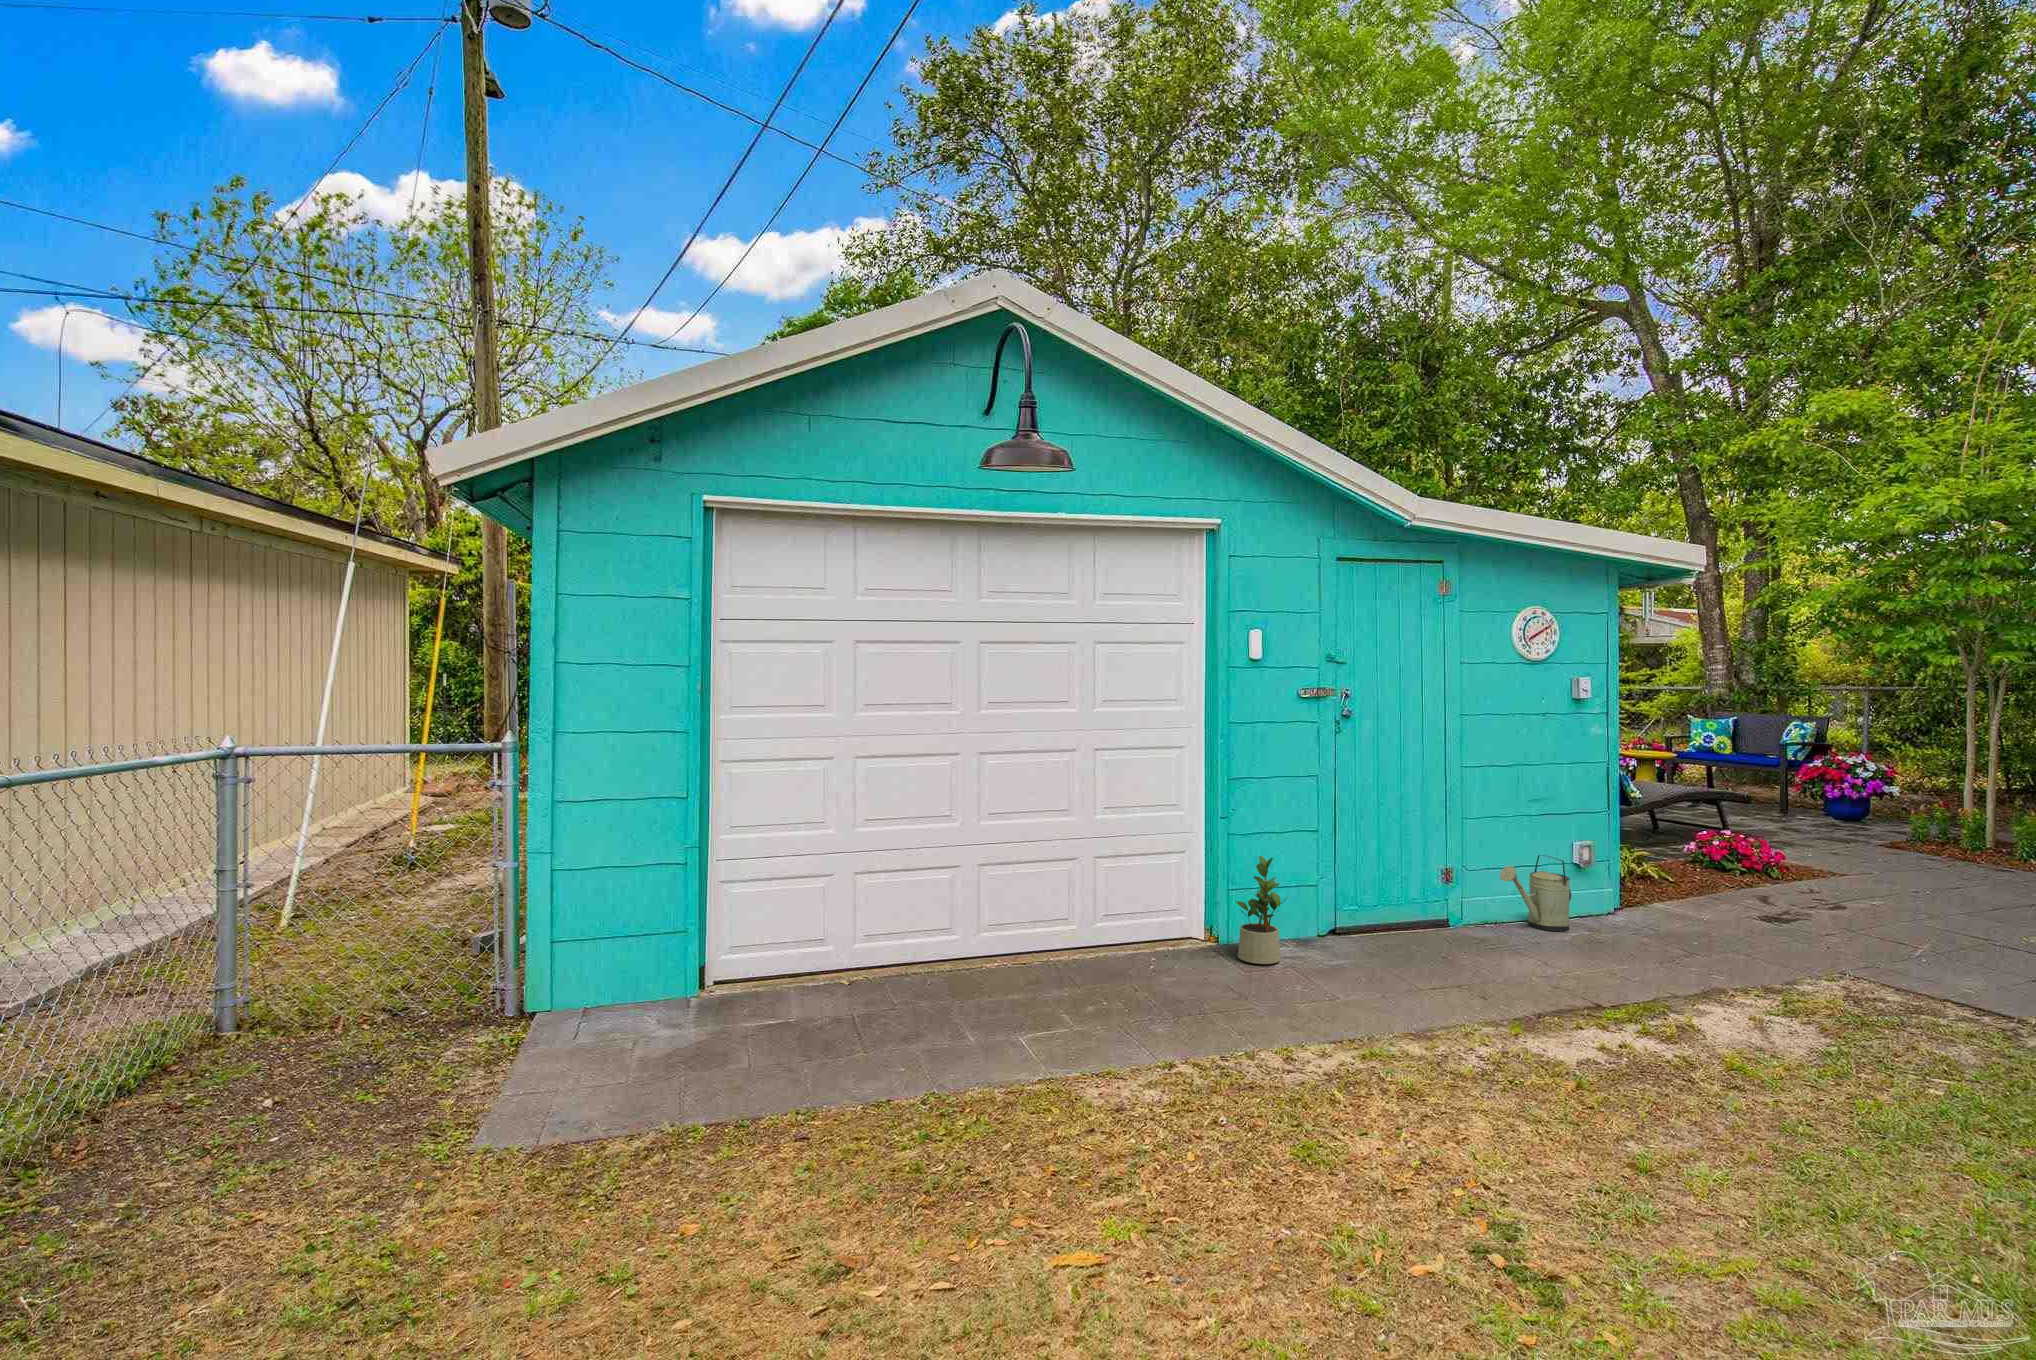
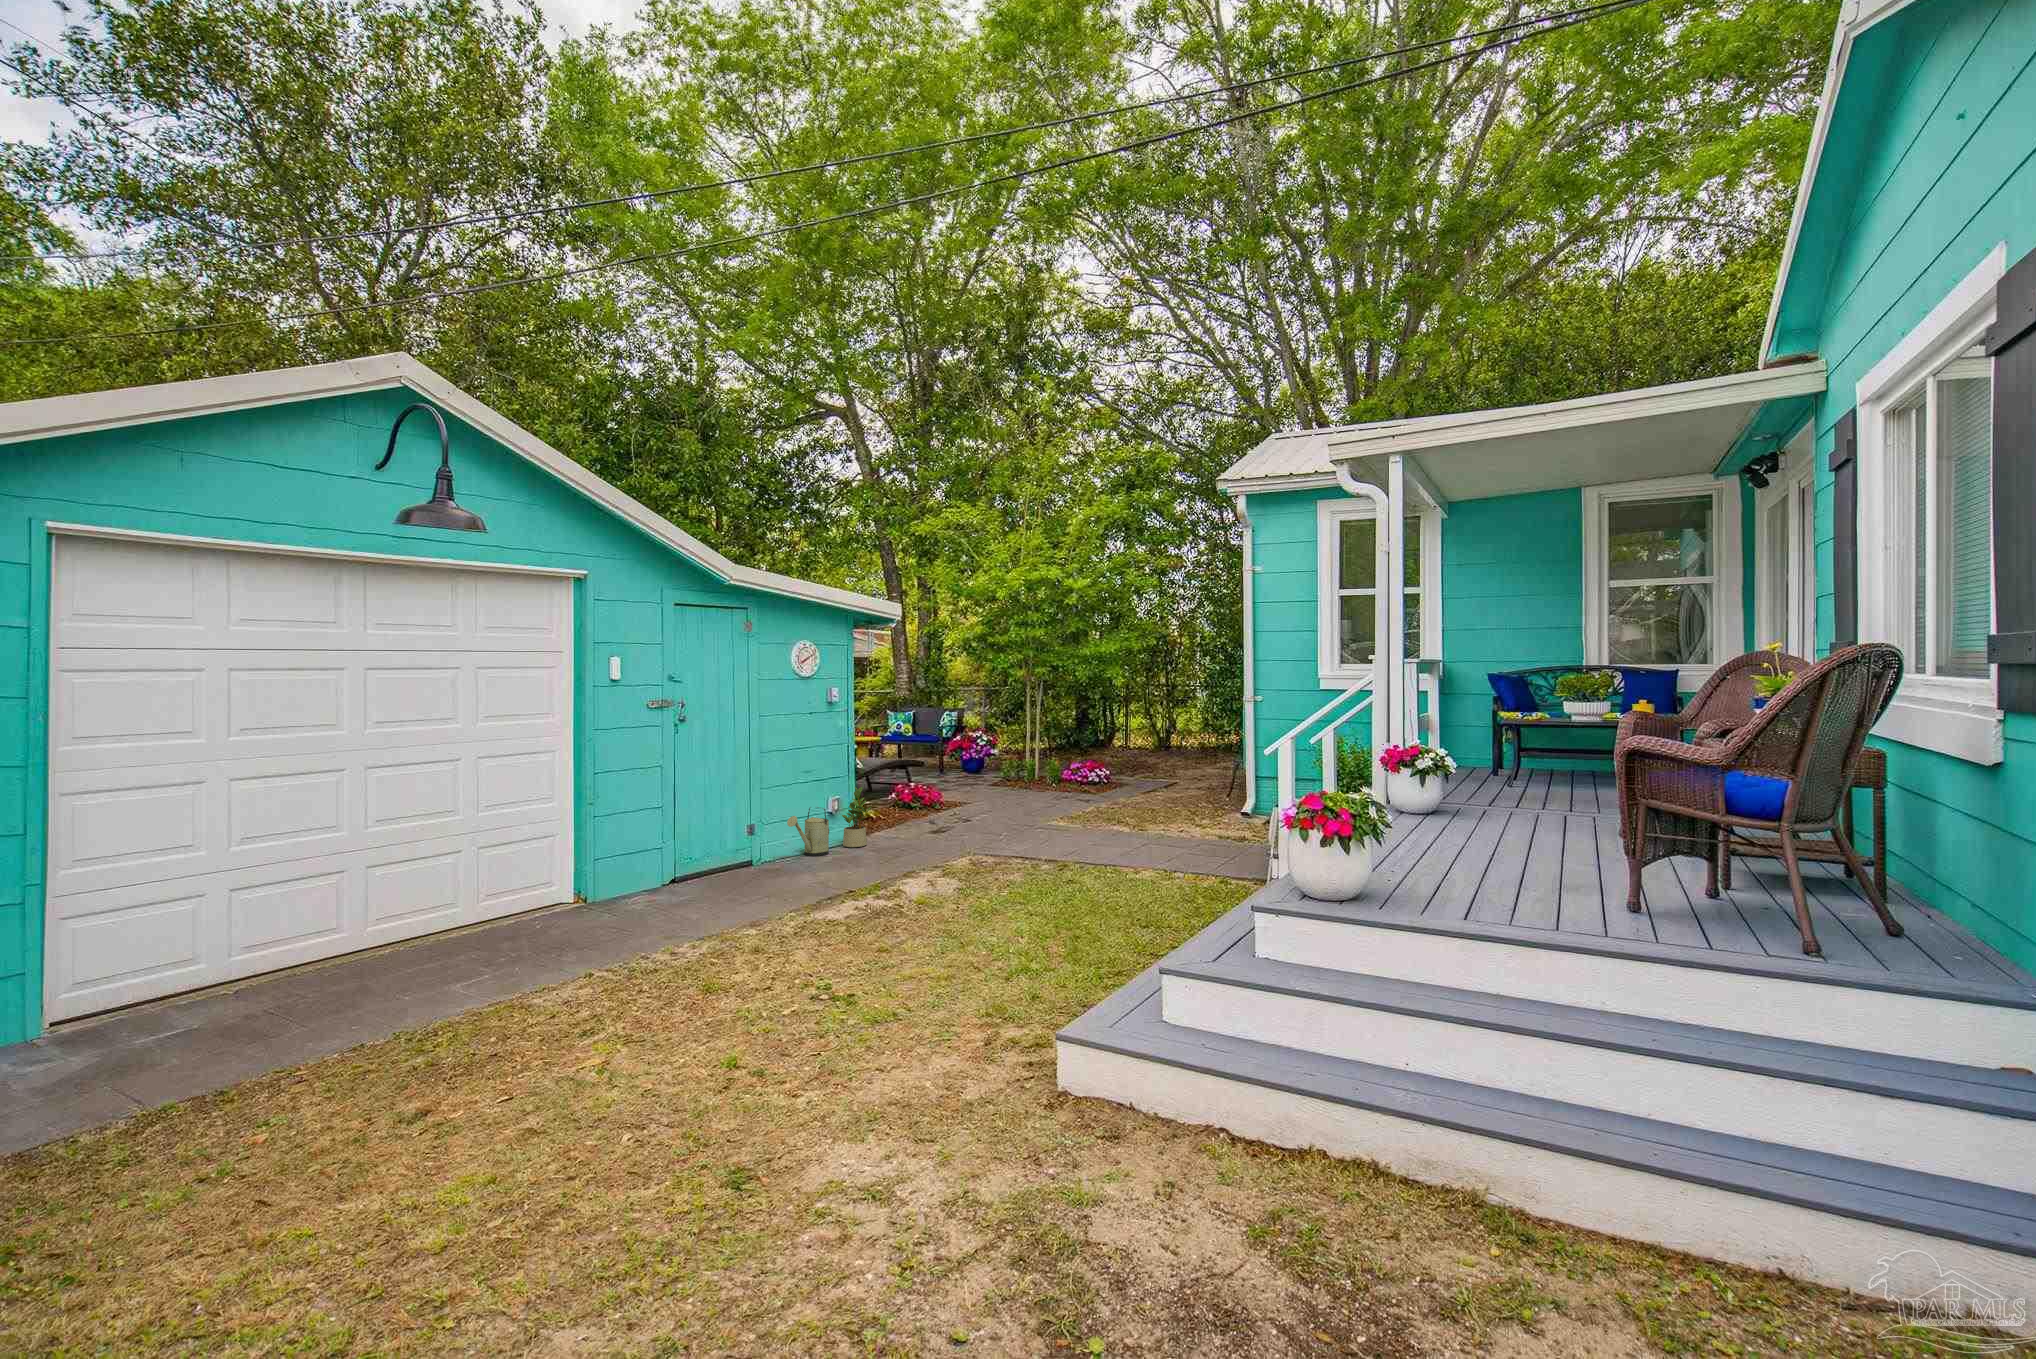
potted plant: present [1236,856,1287,964] -> present [842,787,871,847]

